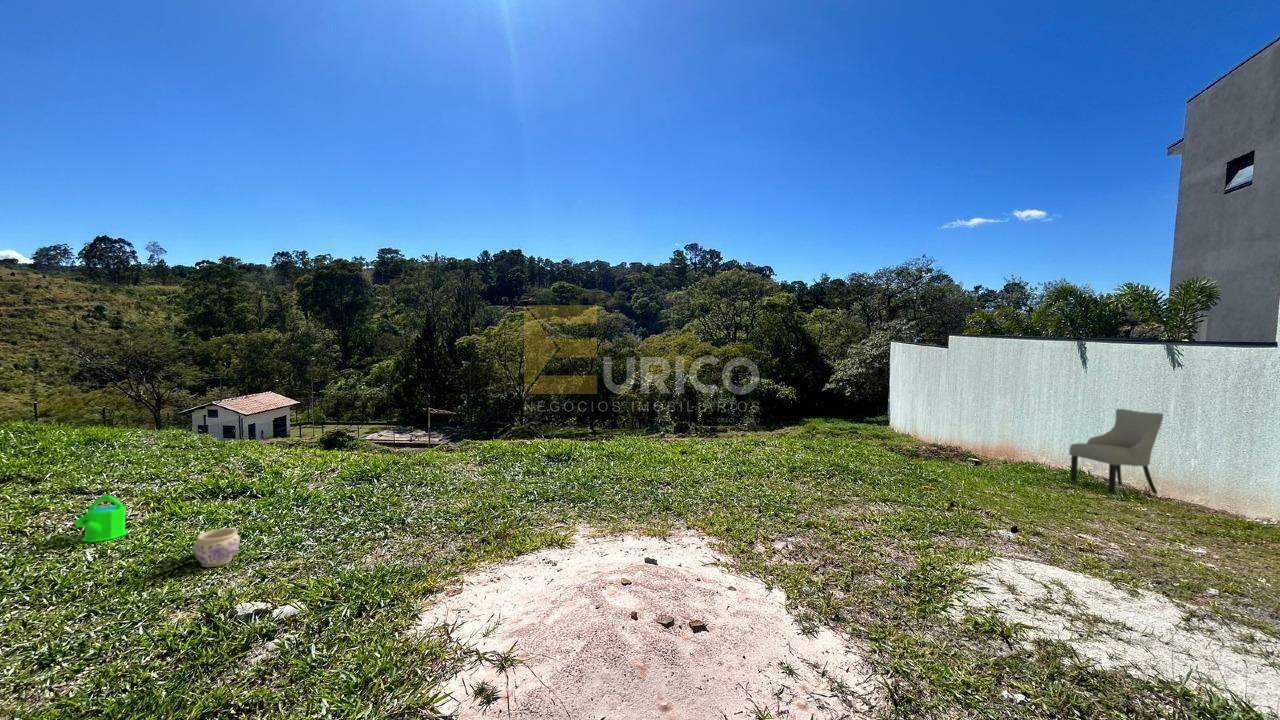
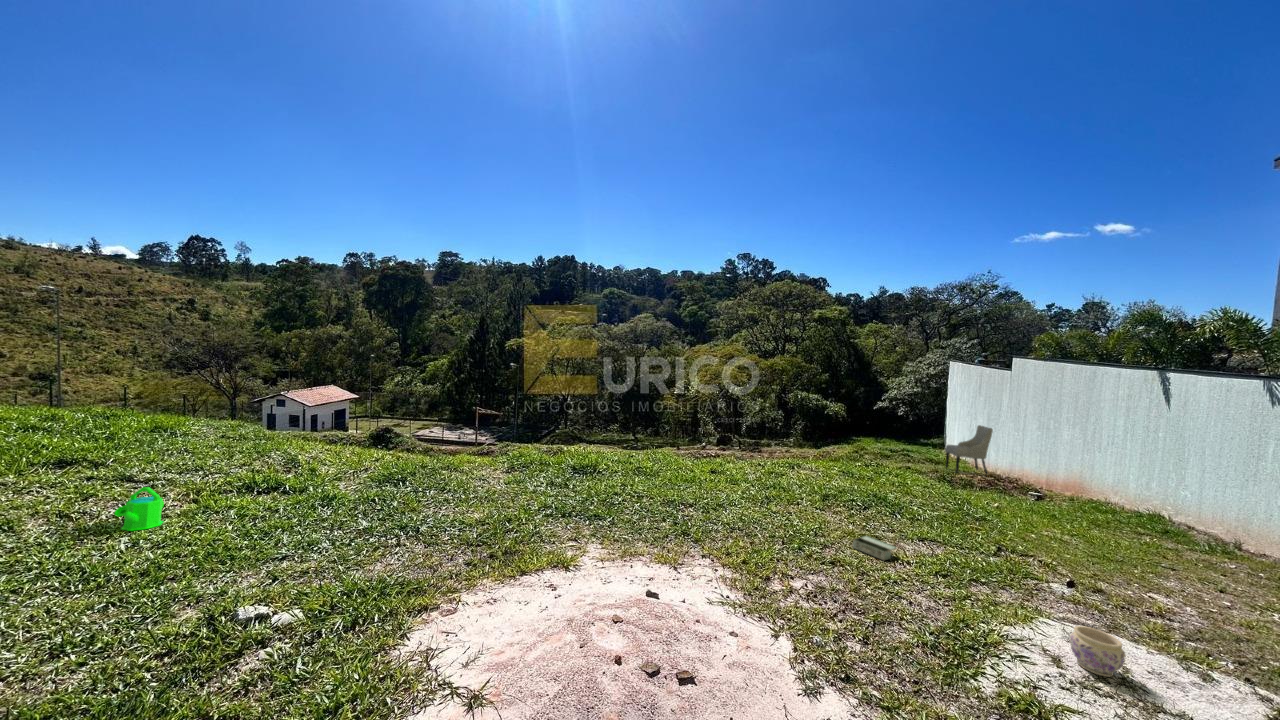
chair: present [1069,409,1163,494] -> present [945,425,993,475]
toolbox: none [827,500,868,521] -> present [853,536,897,560]
planter: present [194,528,240,568] -> present [1070,626,1125,677]

